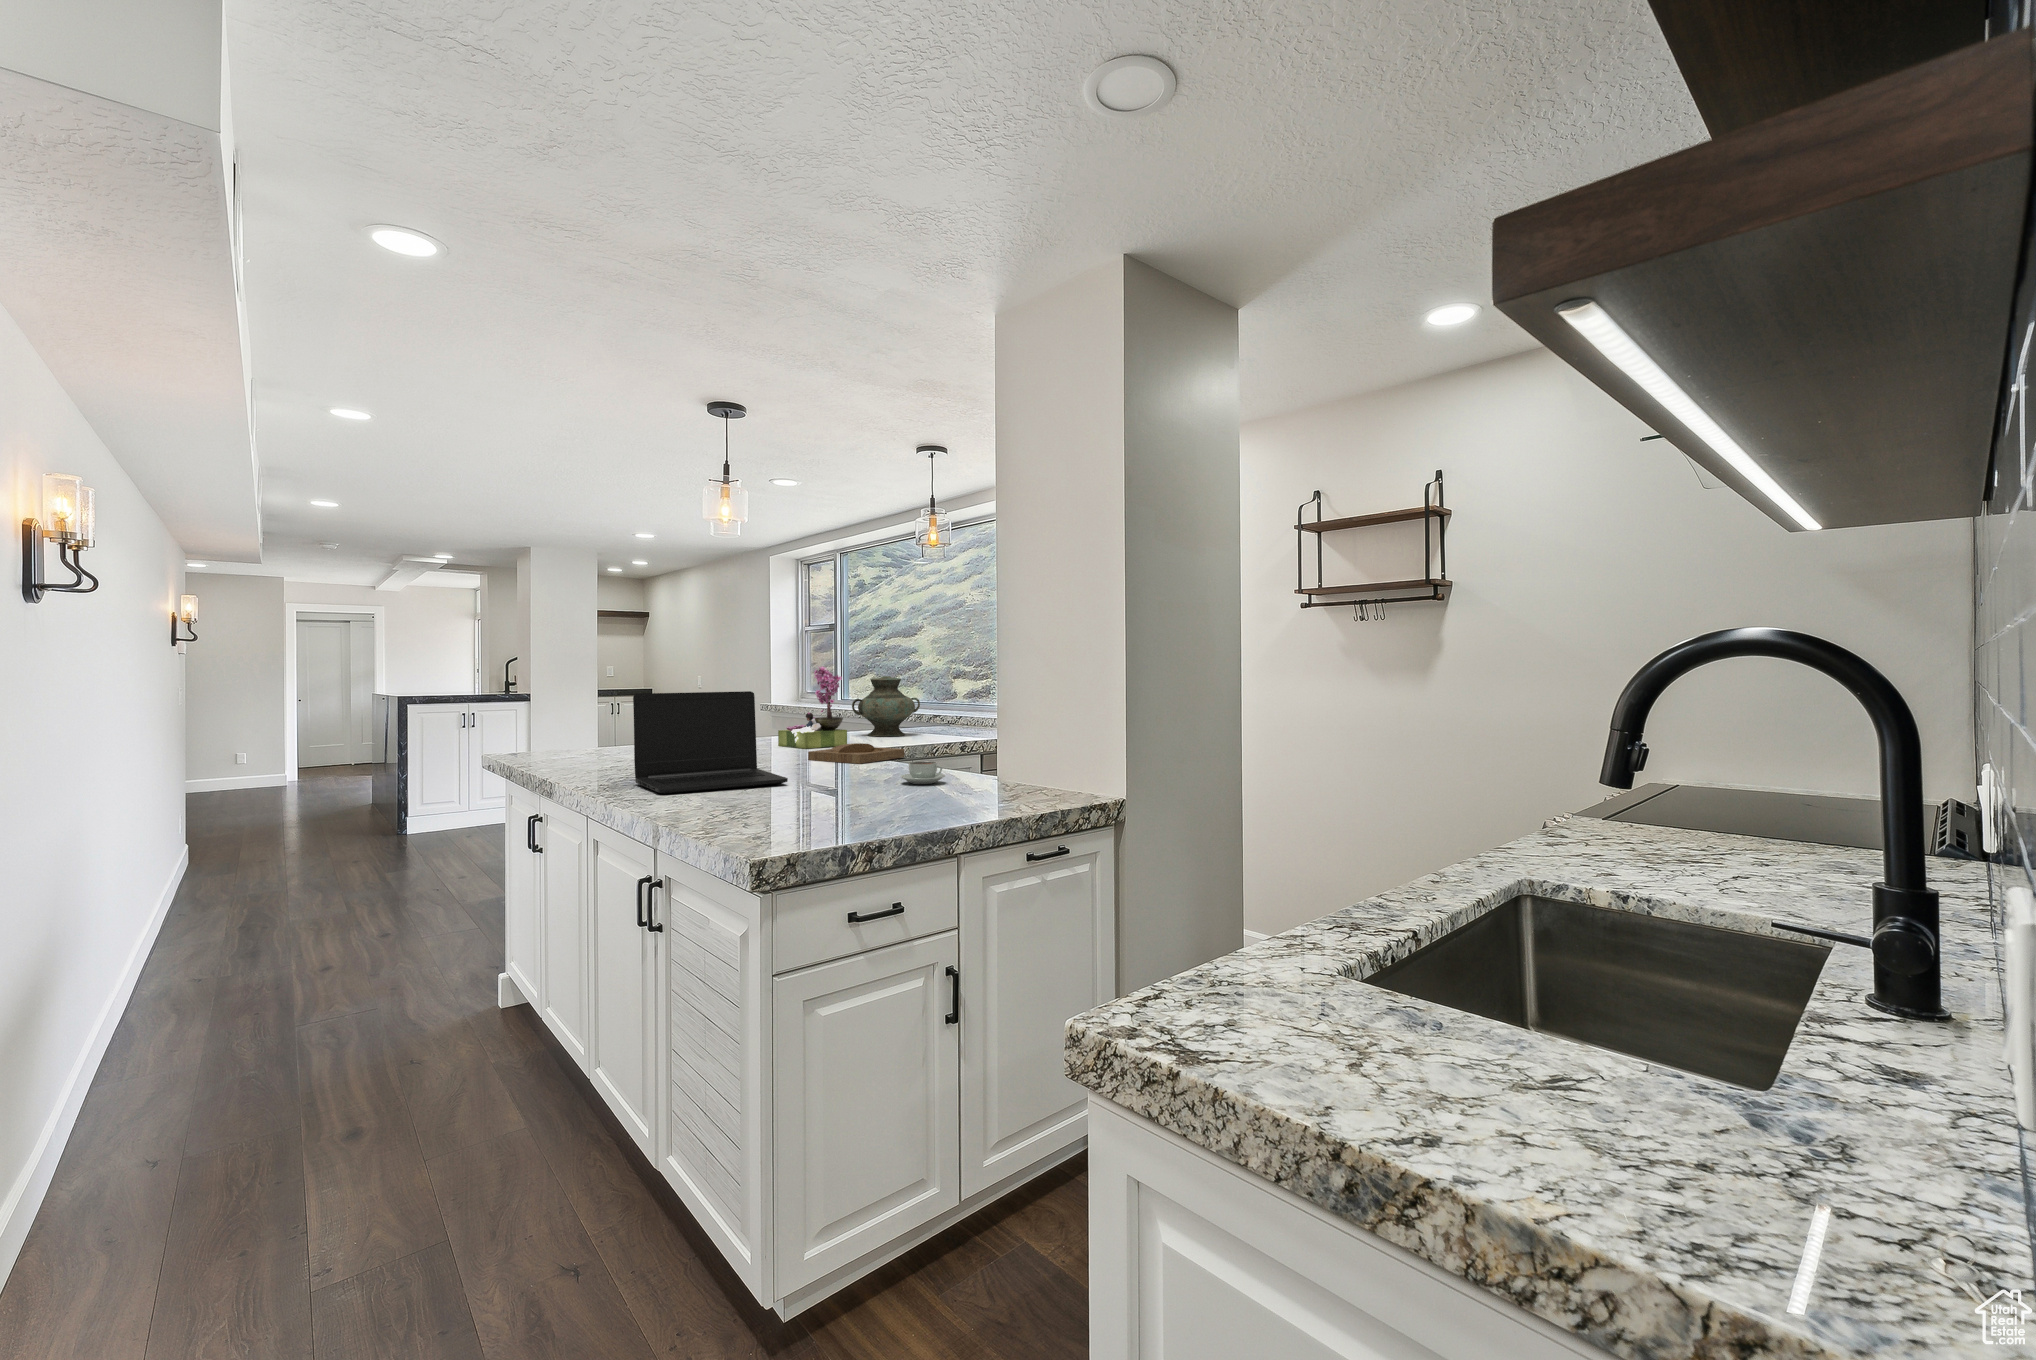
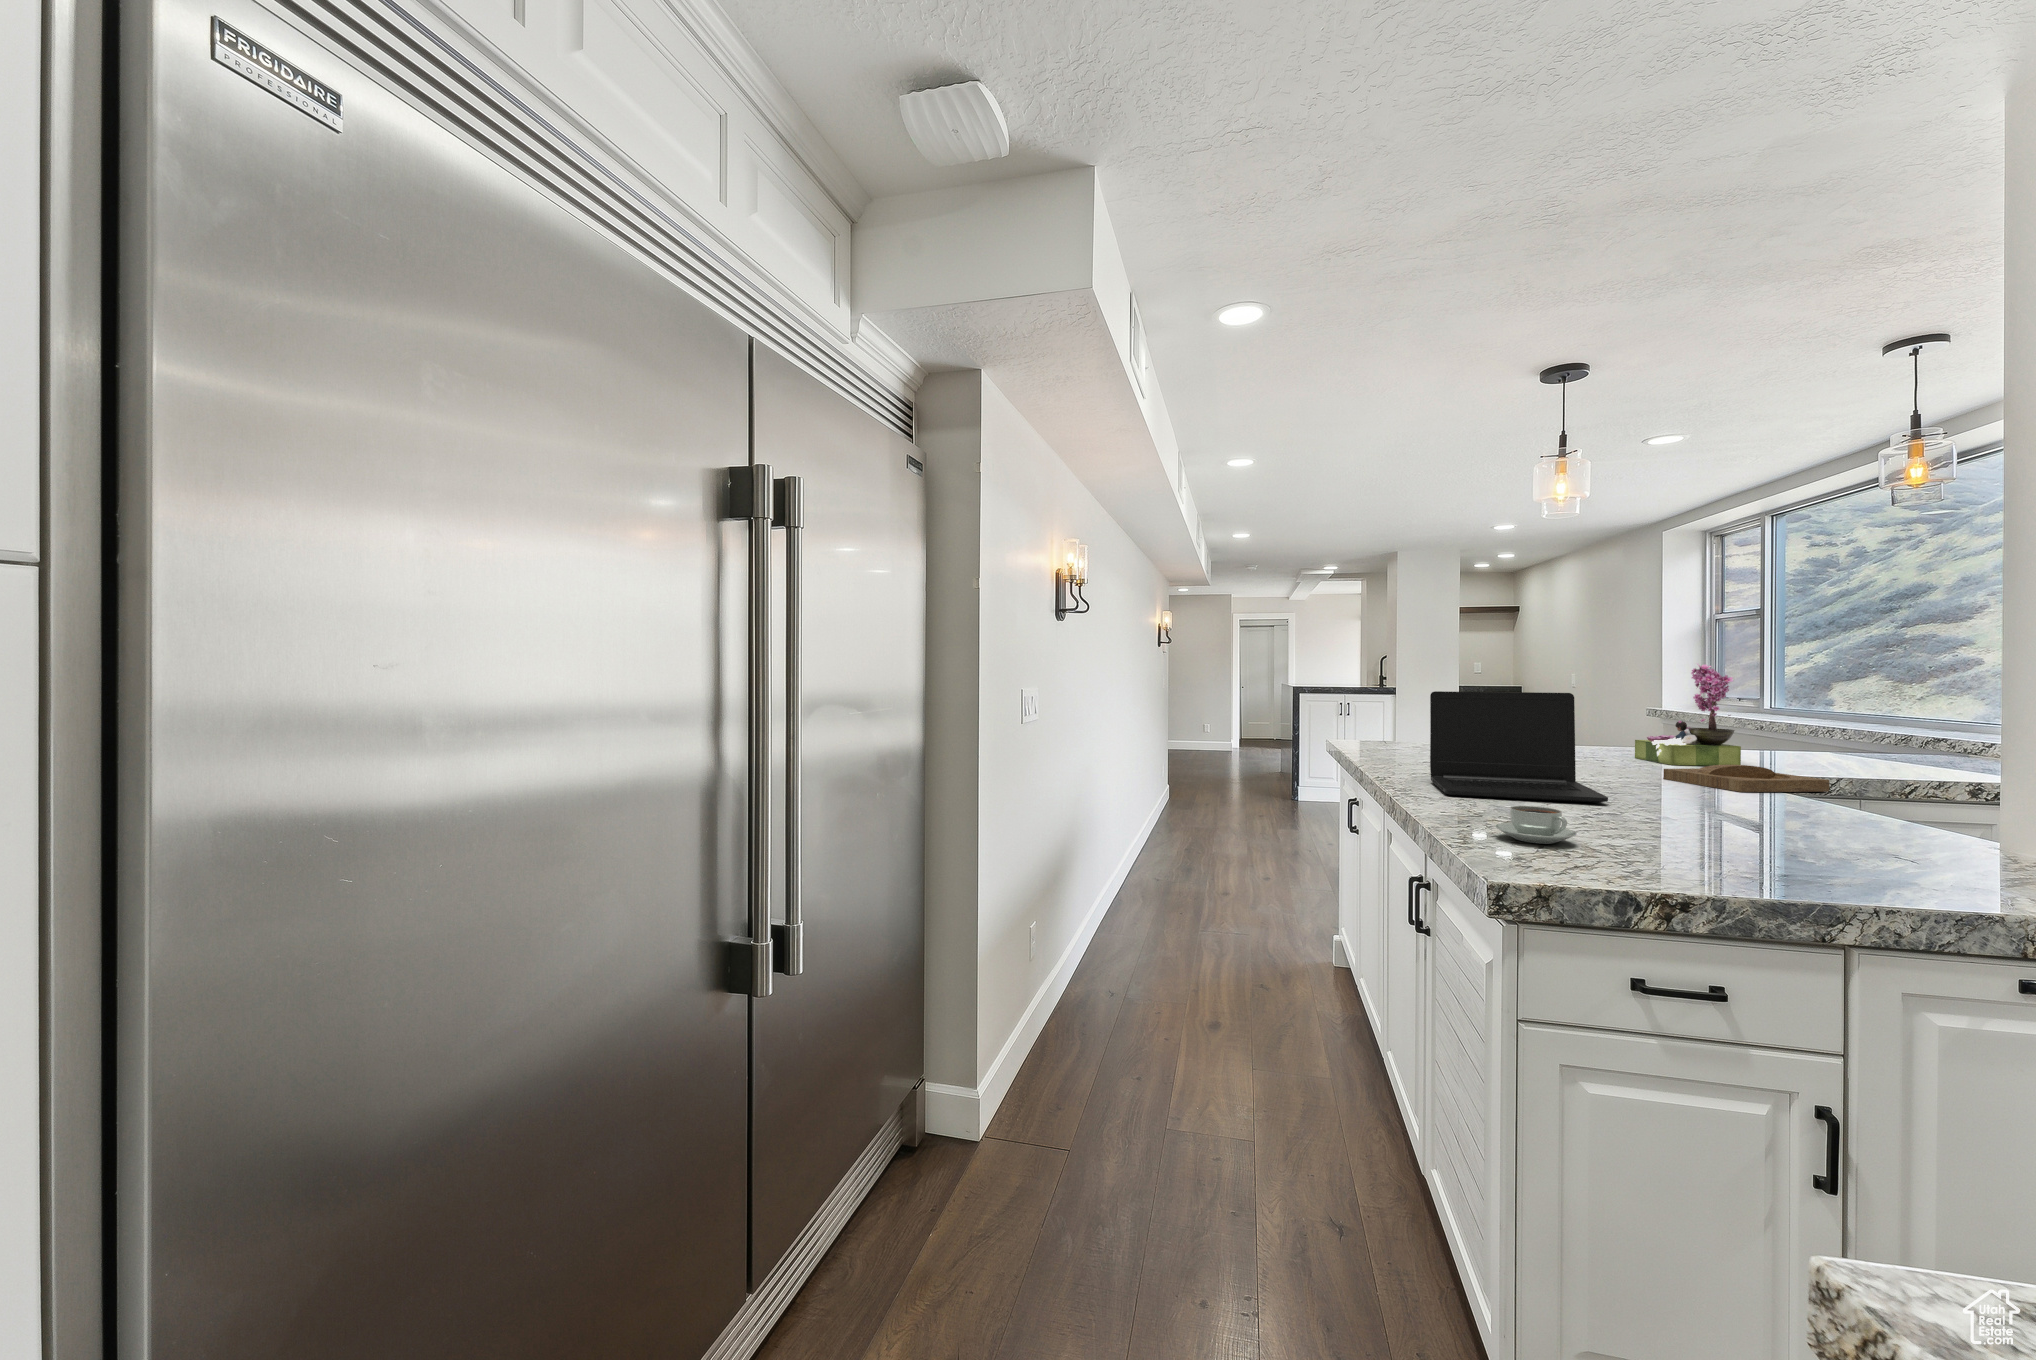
vase: present [852,676,920,736] -> none [1760,678,1892,761]
coffee cup: present [901,761,945,784] -> present [1496,806,1577,844]

